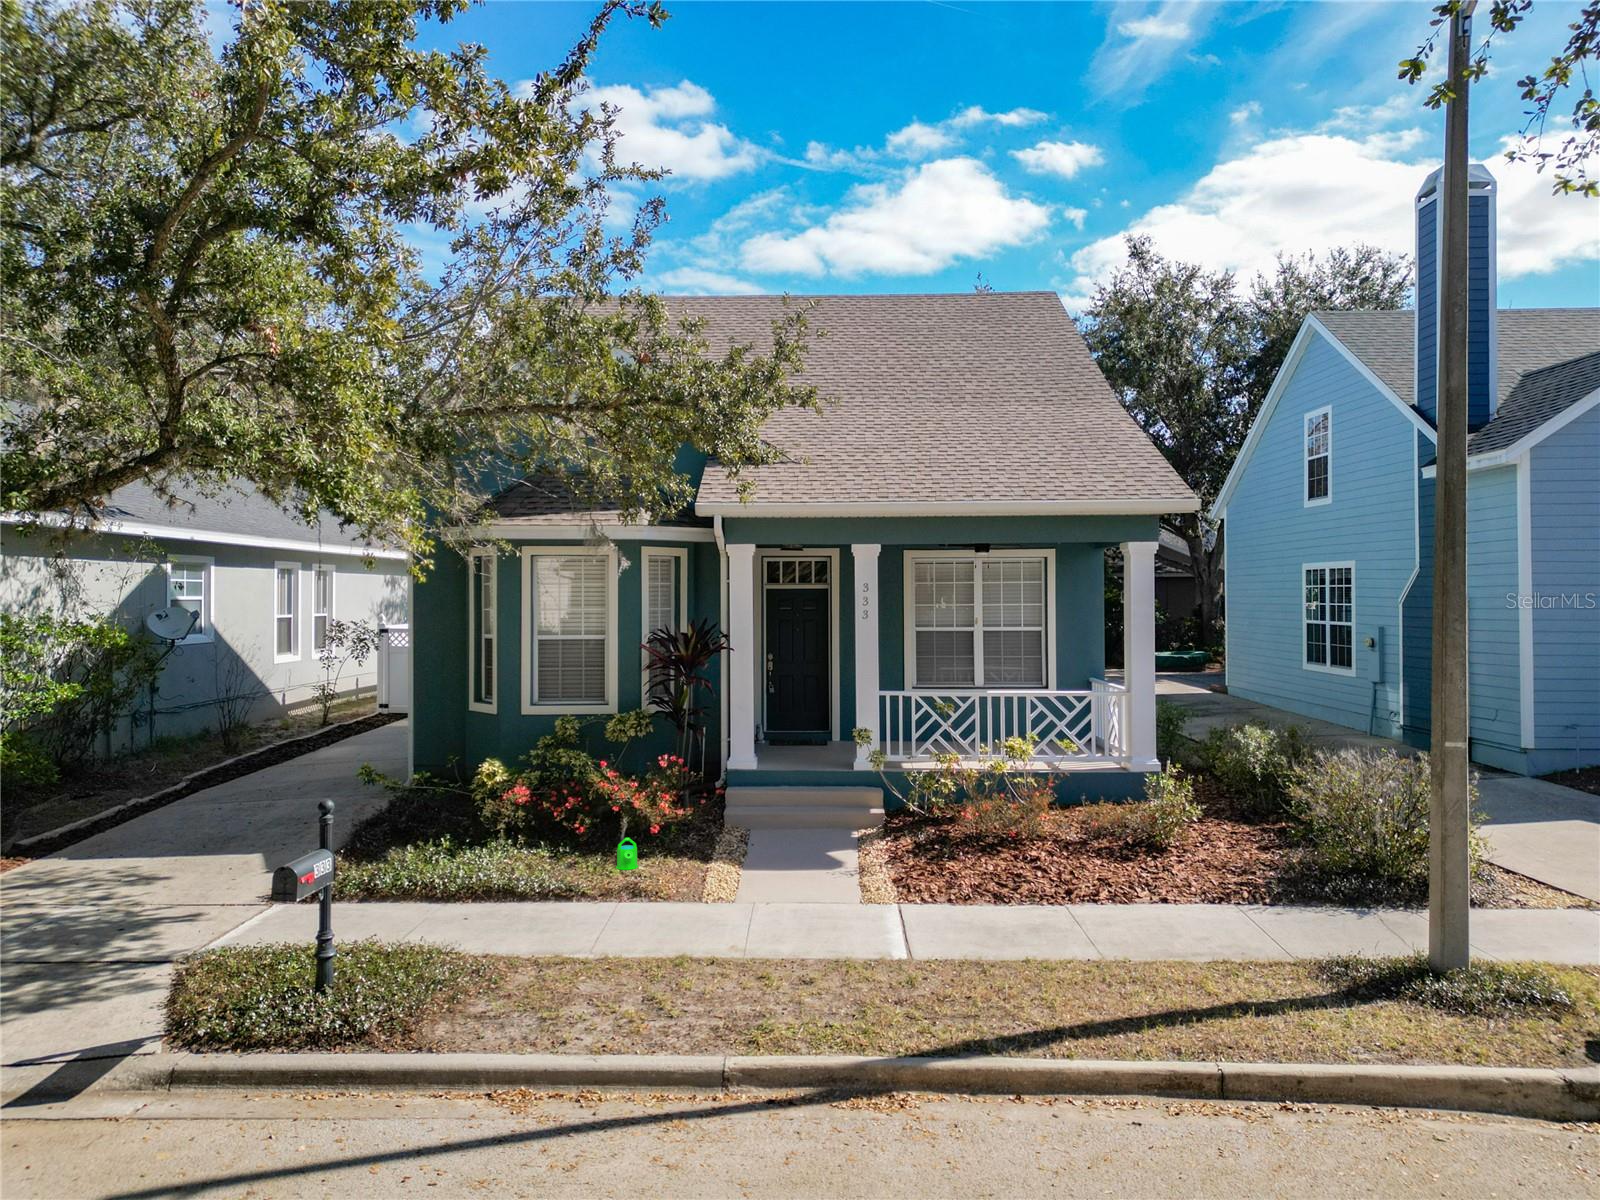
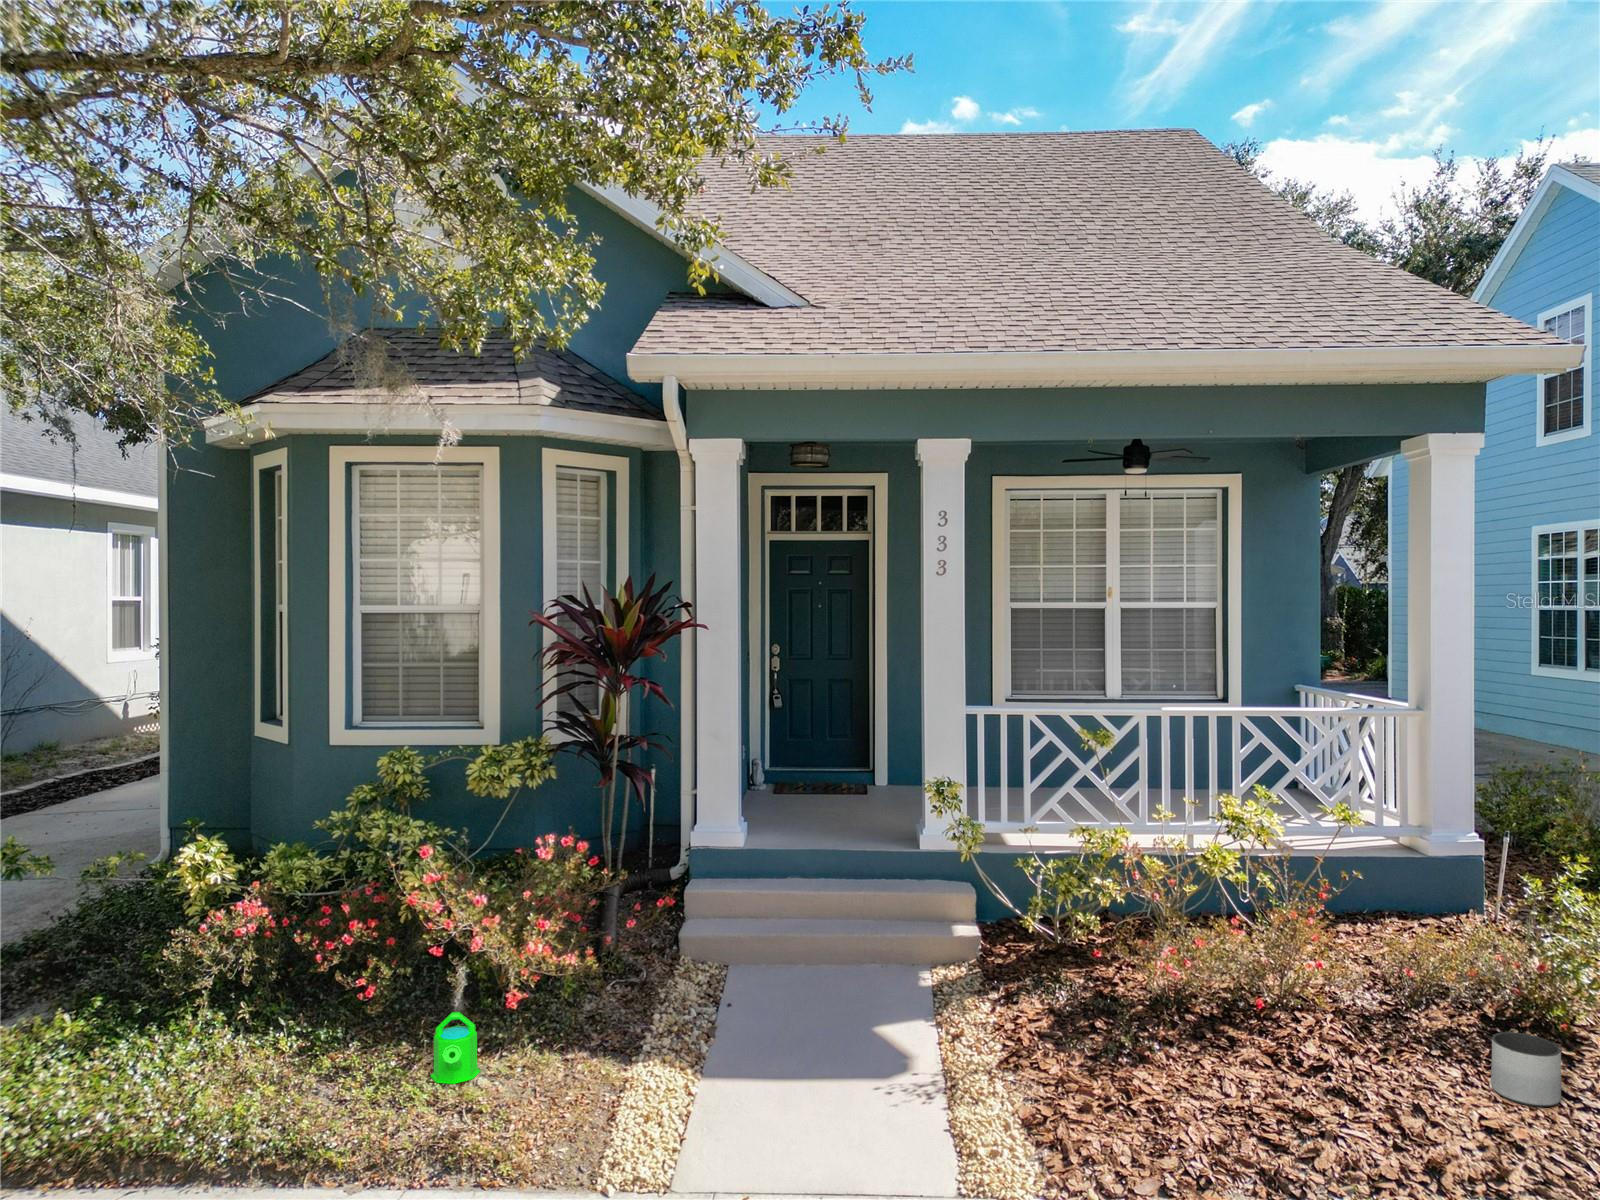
planter: none [1110,841,1138,871] -> present [1491,1032,1561,1107]

